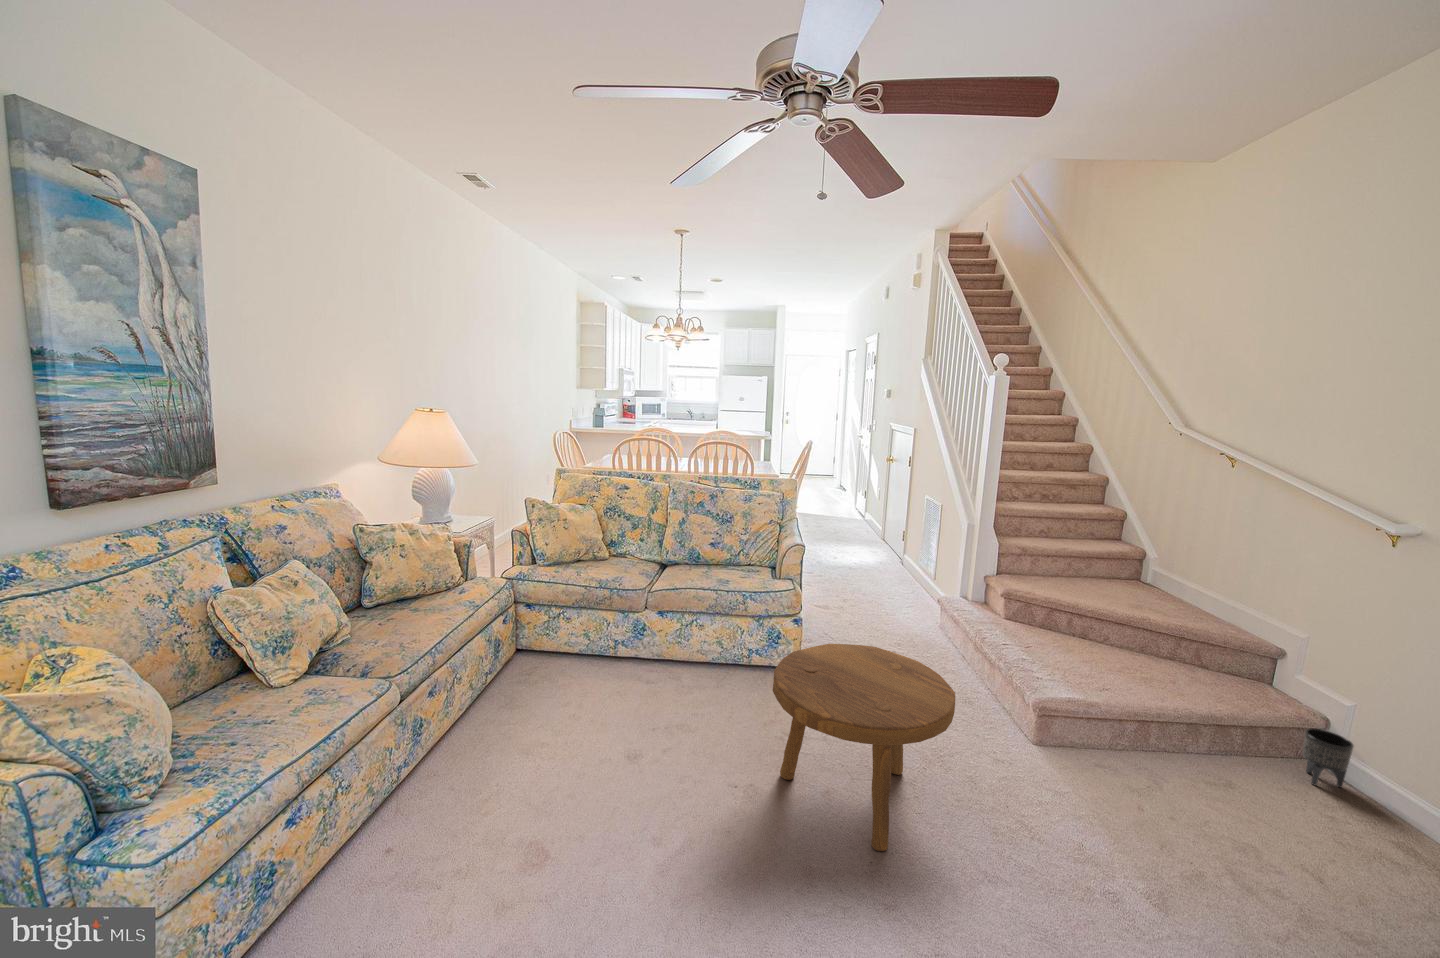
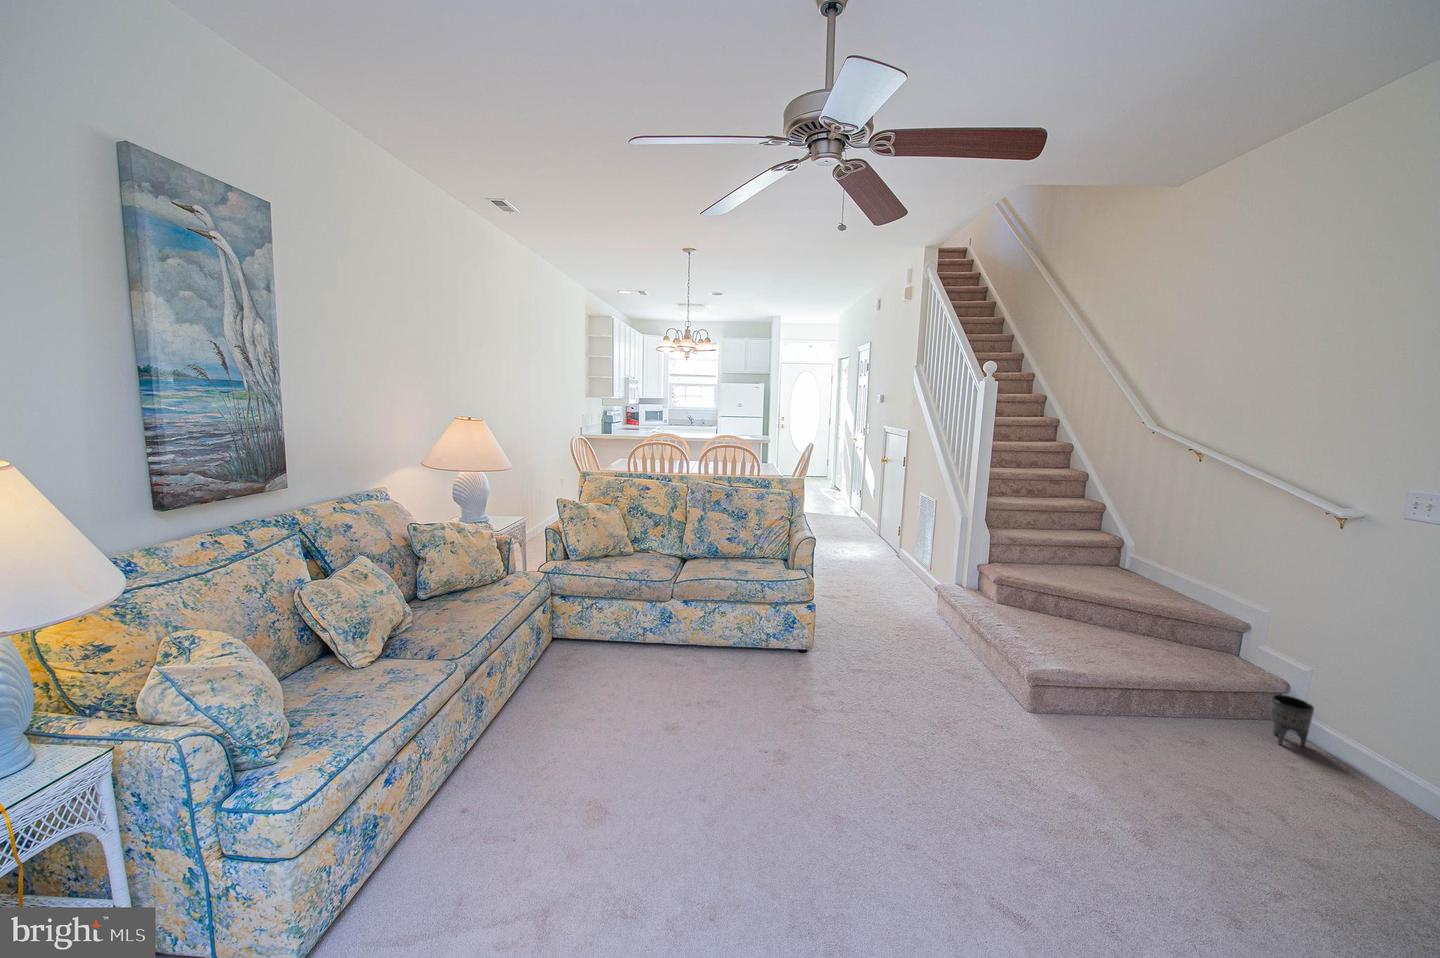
footstool: present [773,644,955,851] -> none [799,625,963,805]

